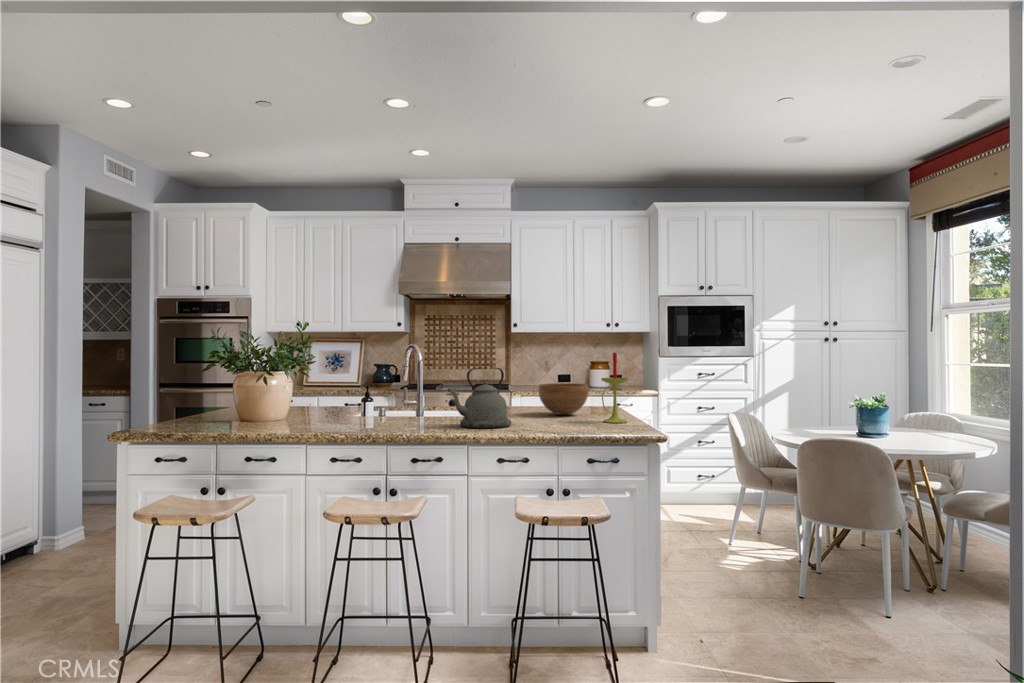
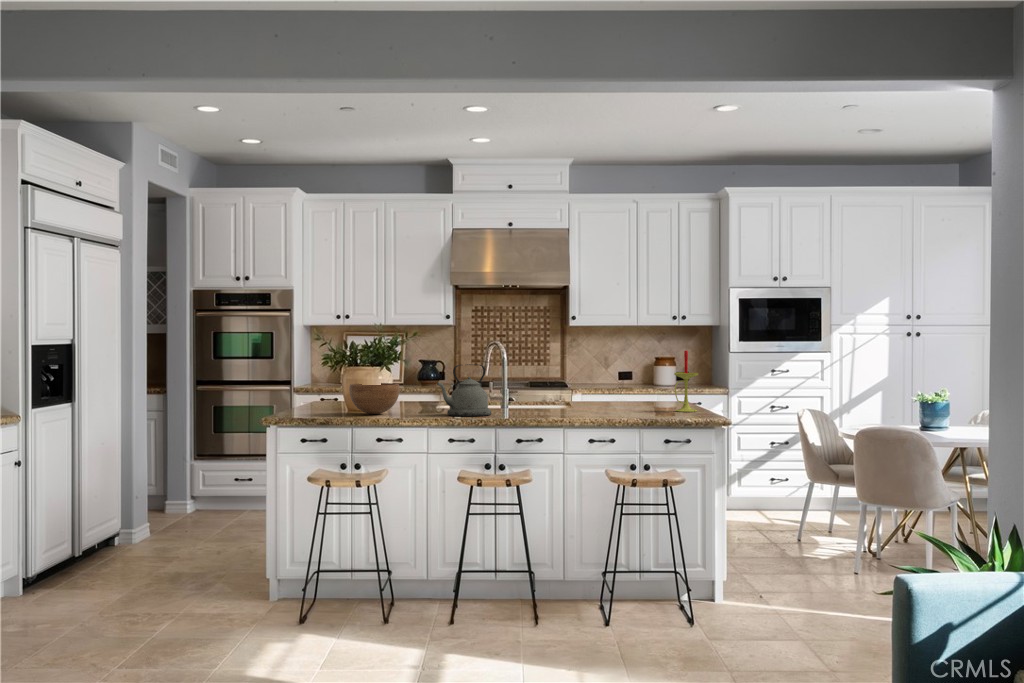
kettle: present [448,368,511,429] -> present [437,364,491,416]
bowl: present [539,383,589,415] -> present [349,383,400,414]

